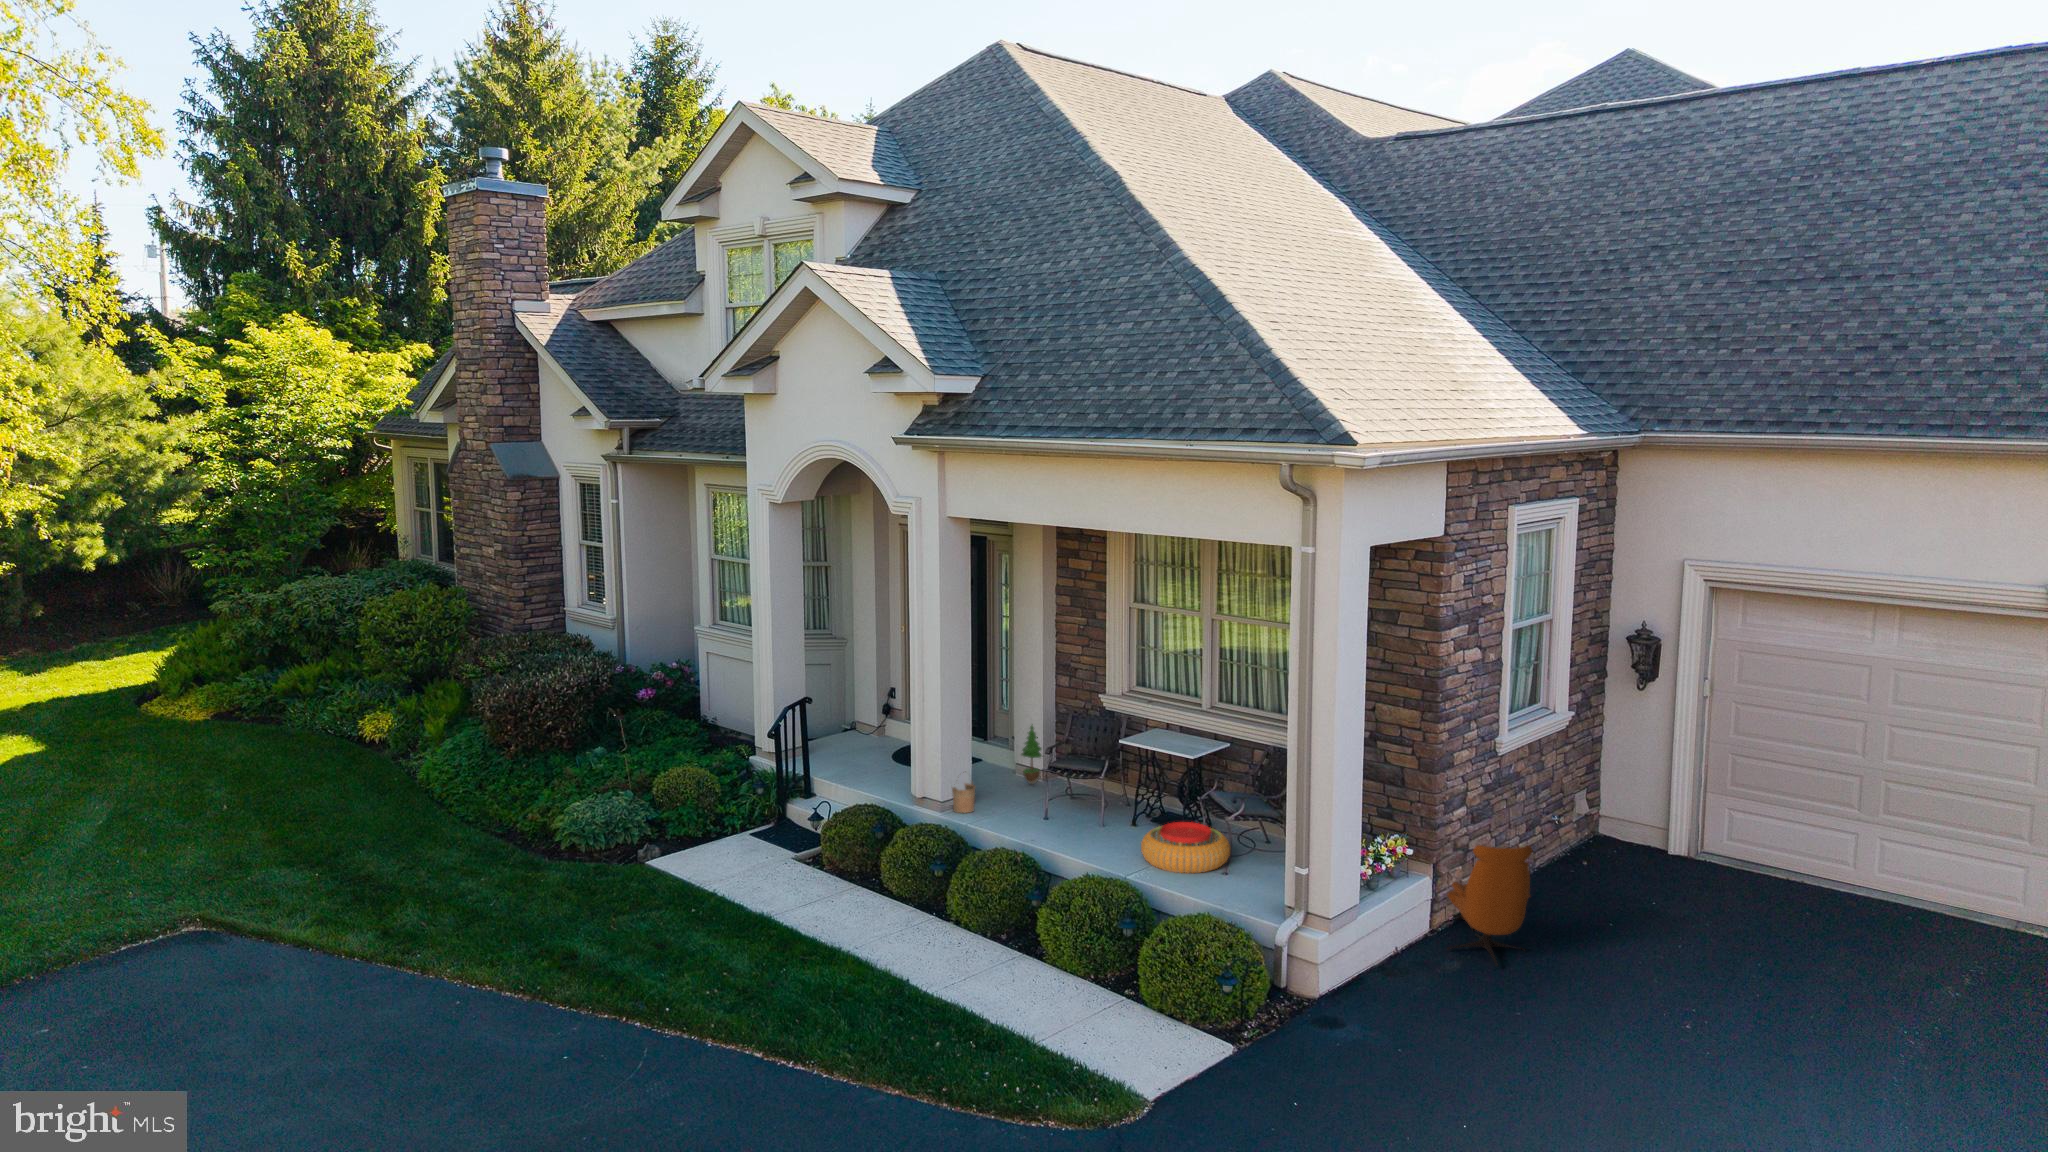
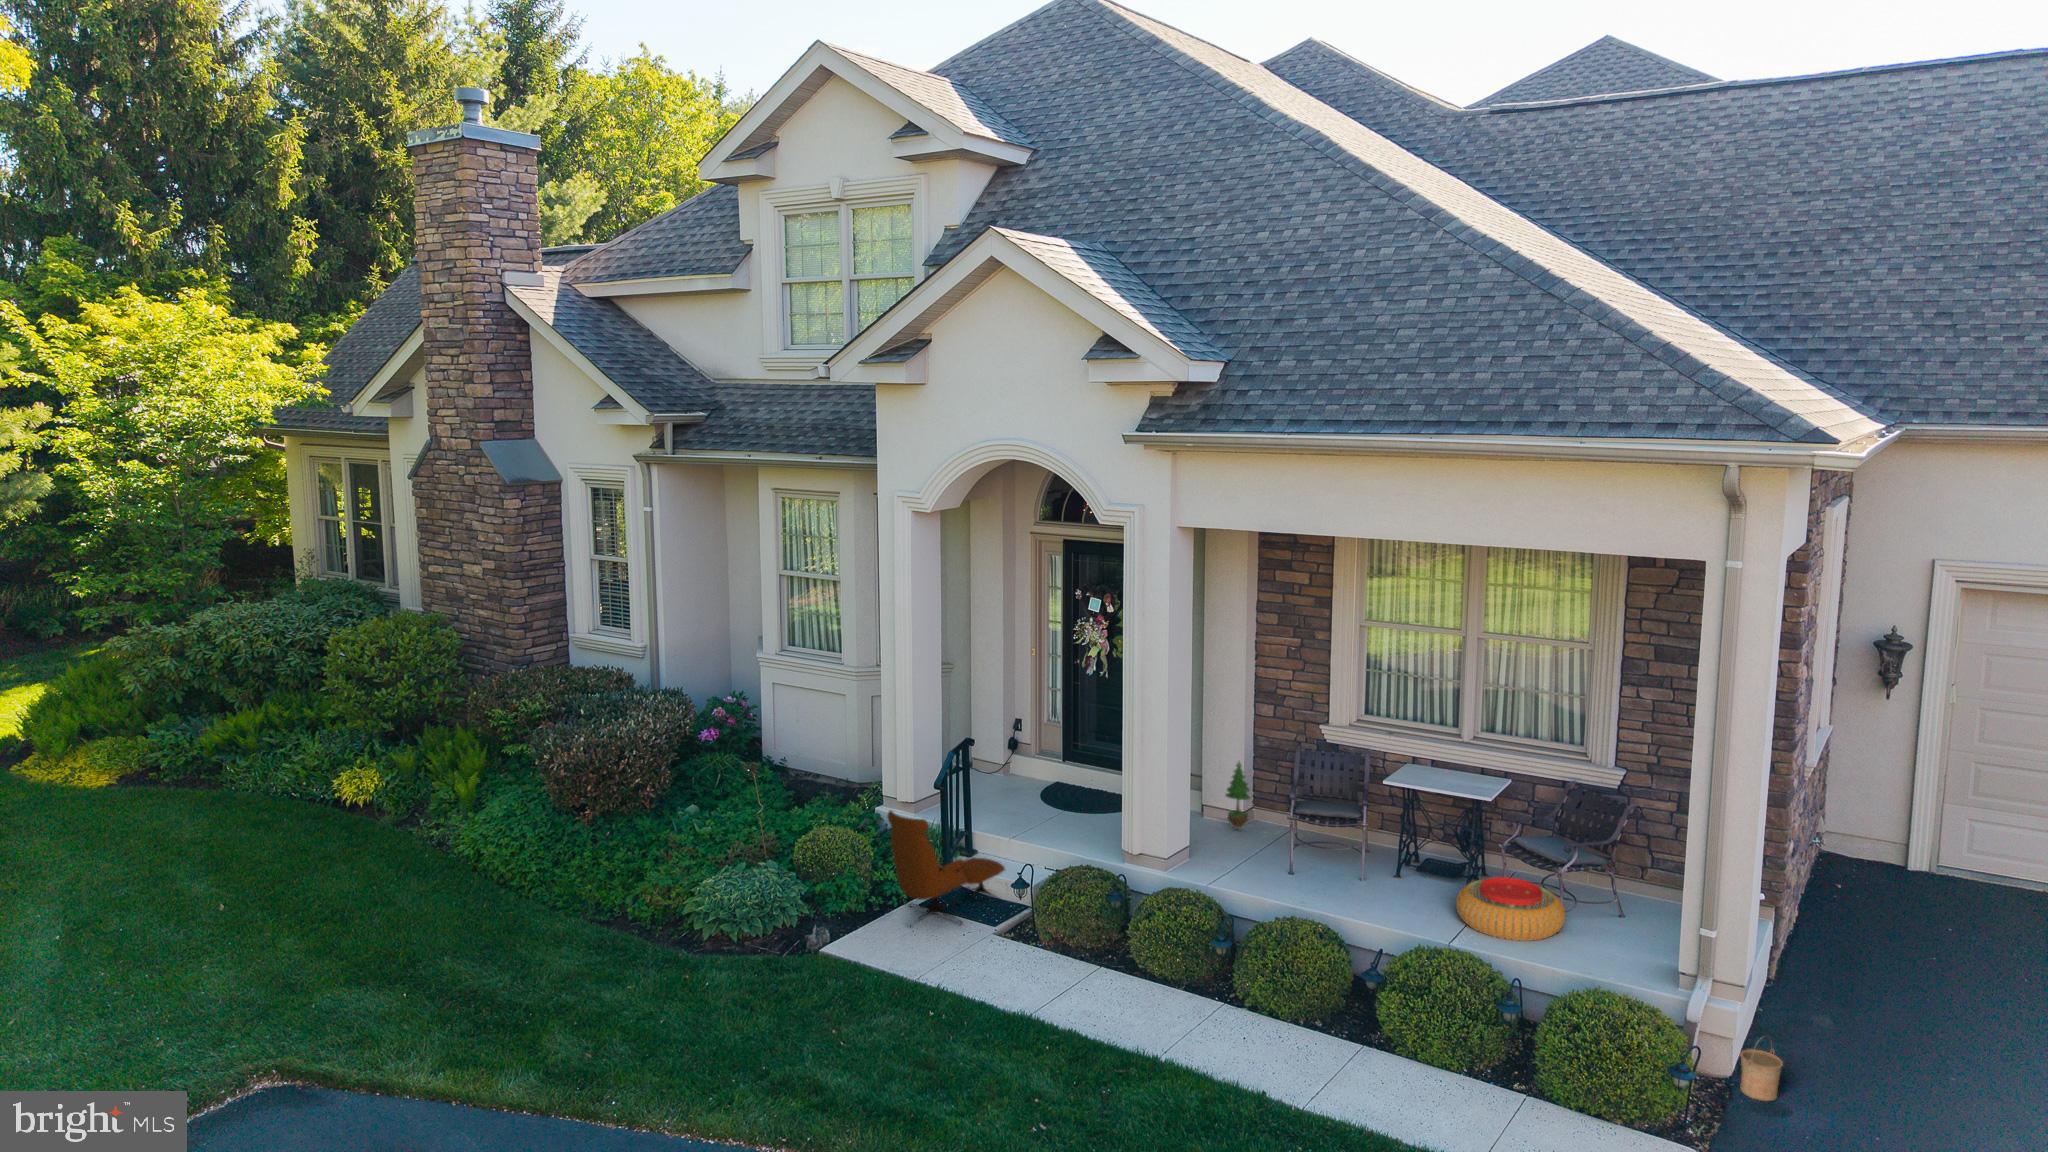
bucket: present [952,772,975,813] -> present [1740,1038,1783,1101]
lounge chair: present [1447,845,1533,966] -> present [888,810,1005,927]

